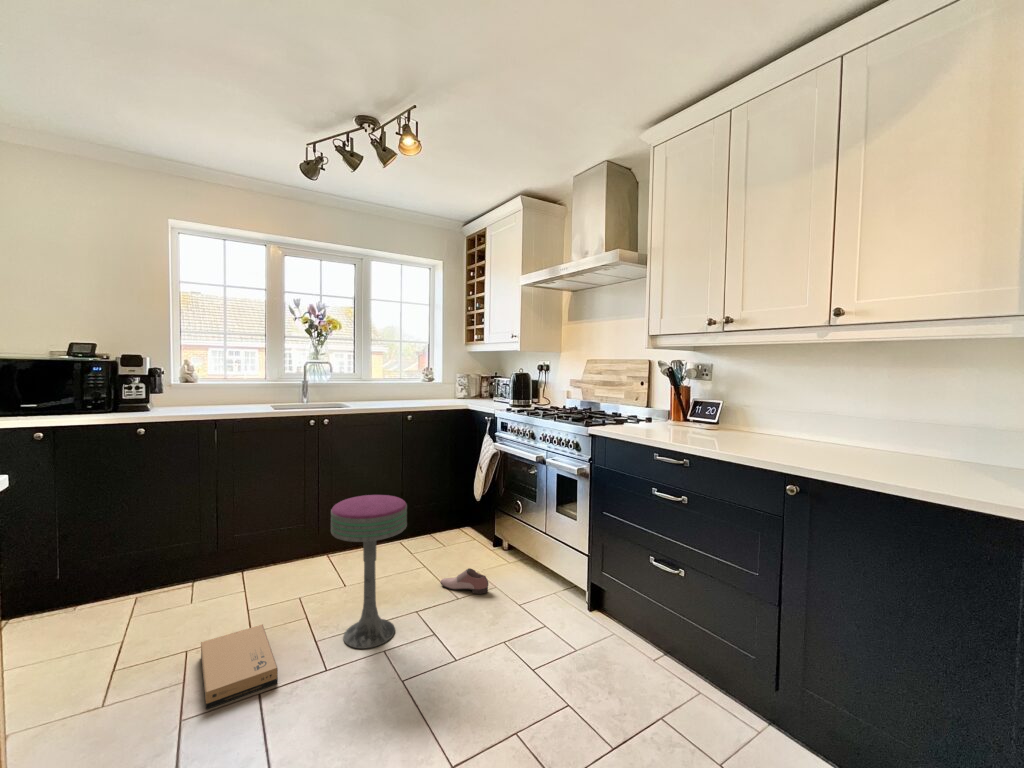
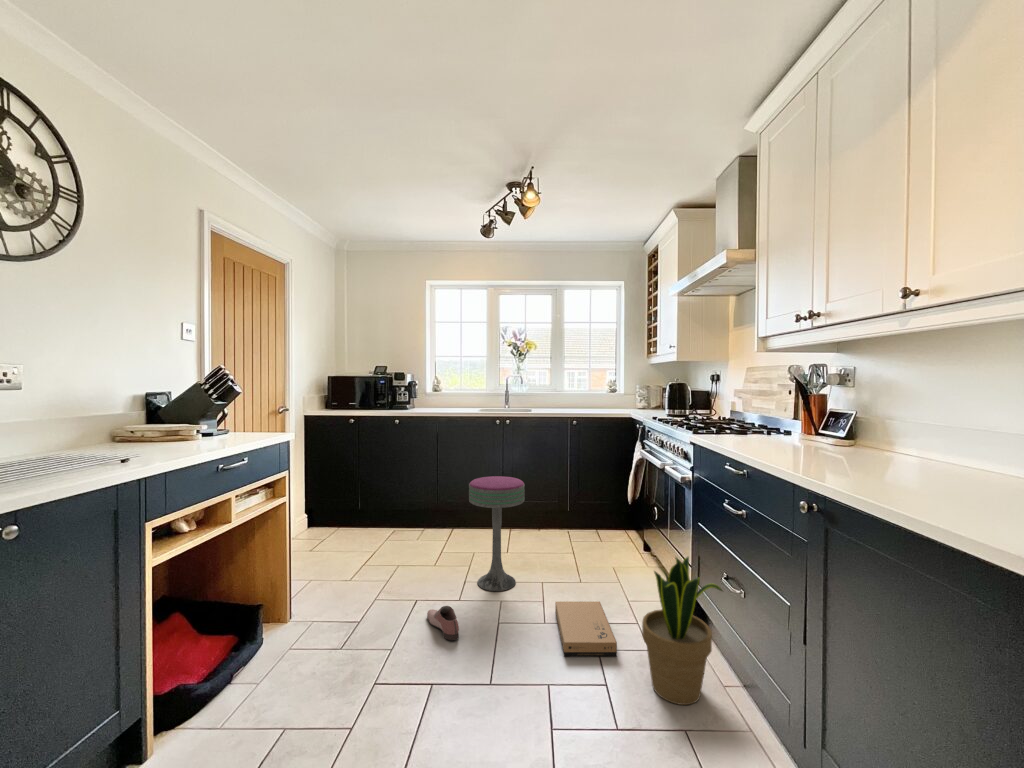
potted plant: none [602,549,676,699] -> present [642,557,723,705]
shoe: present [440,568,488,594] -> present [427,606,459,640]
cardboard box: present [201,624,278,709] -> present [555,601,617,657]

